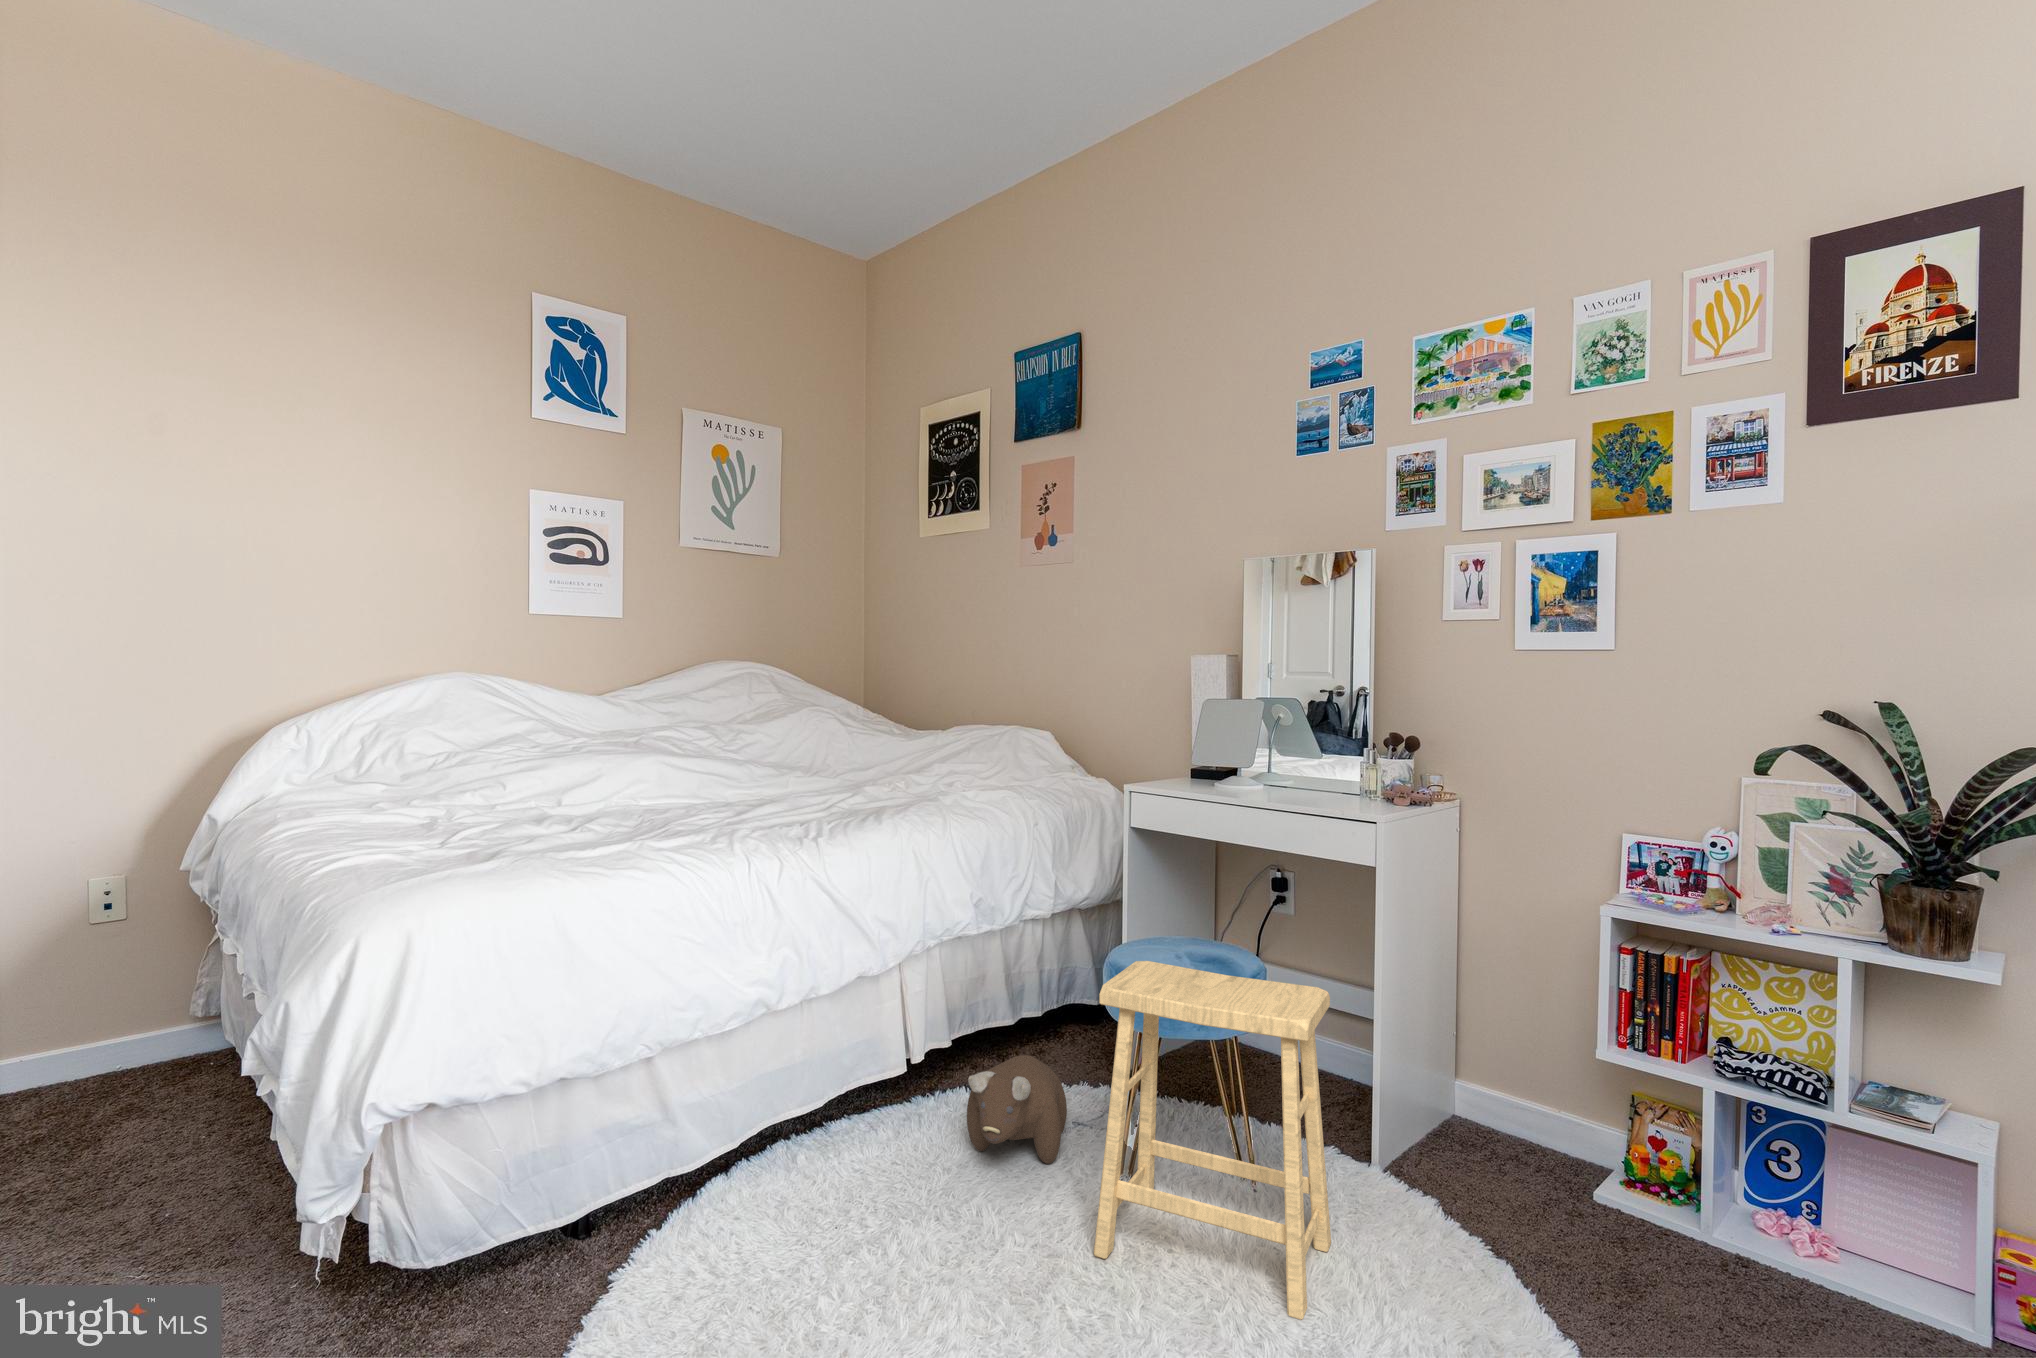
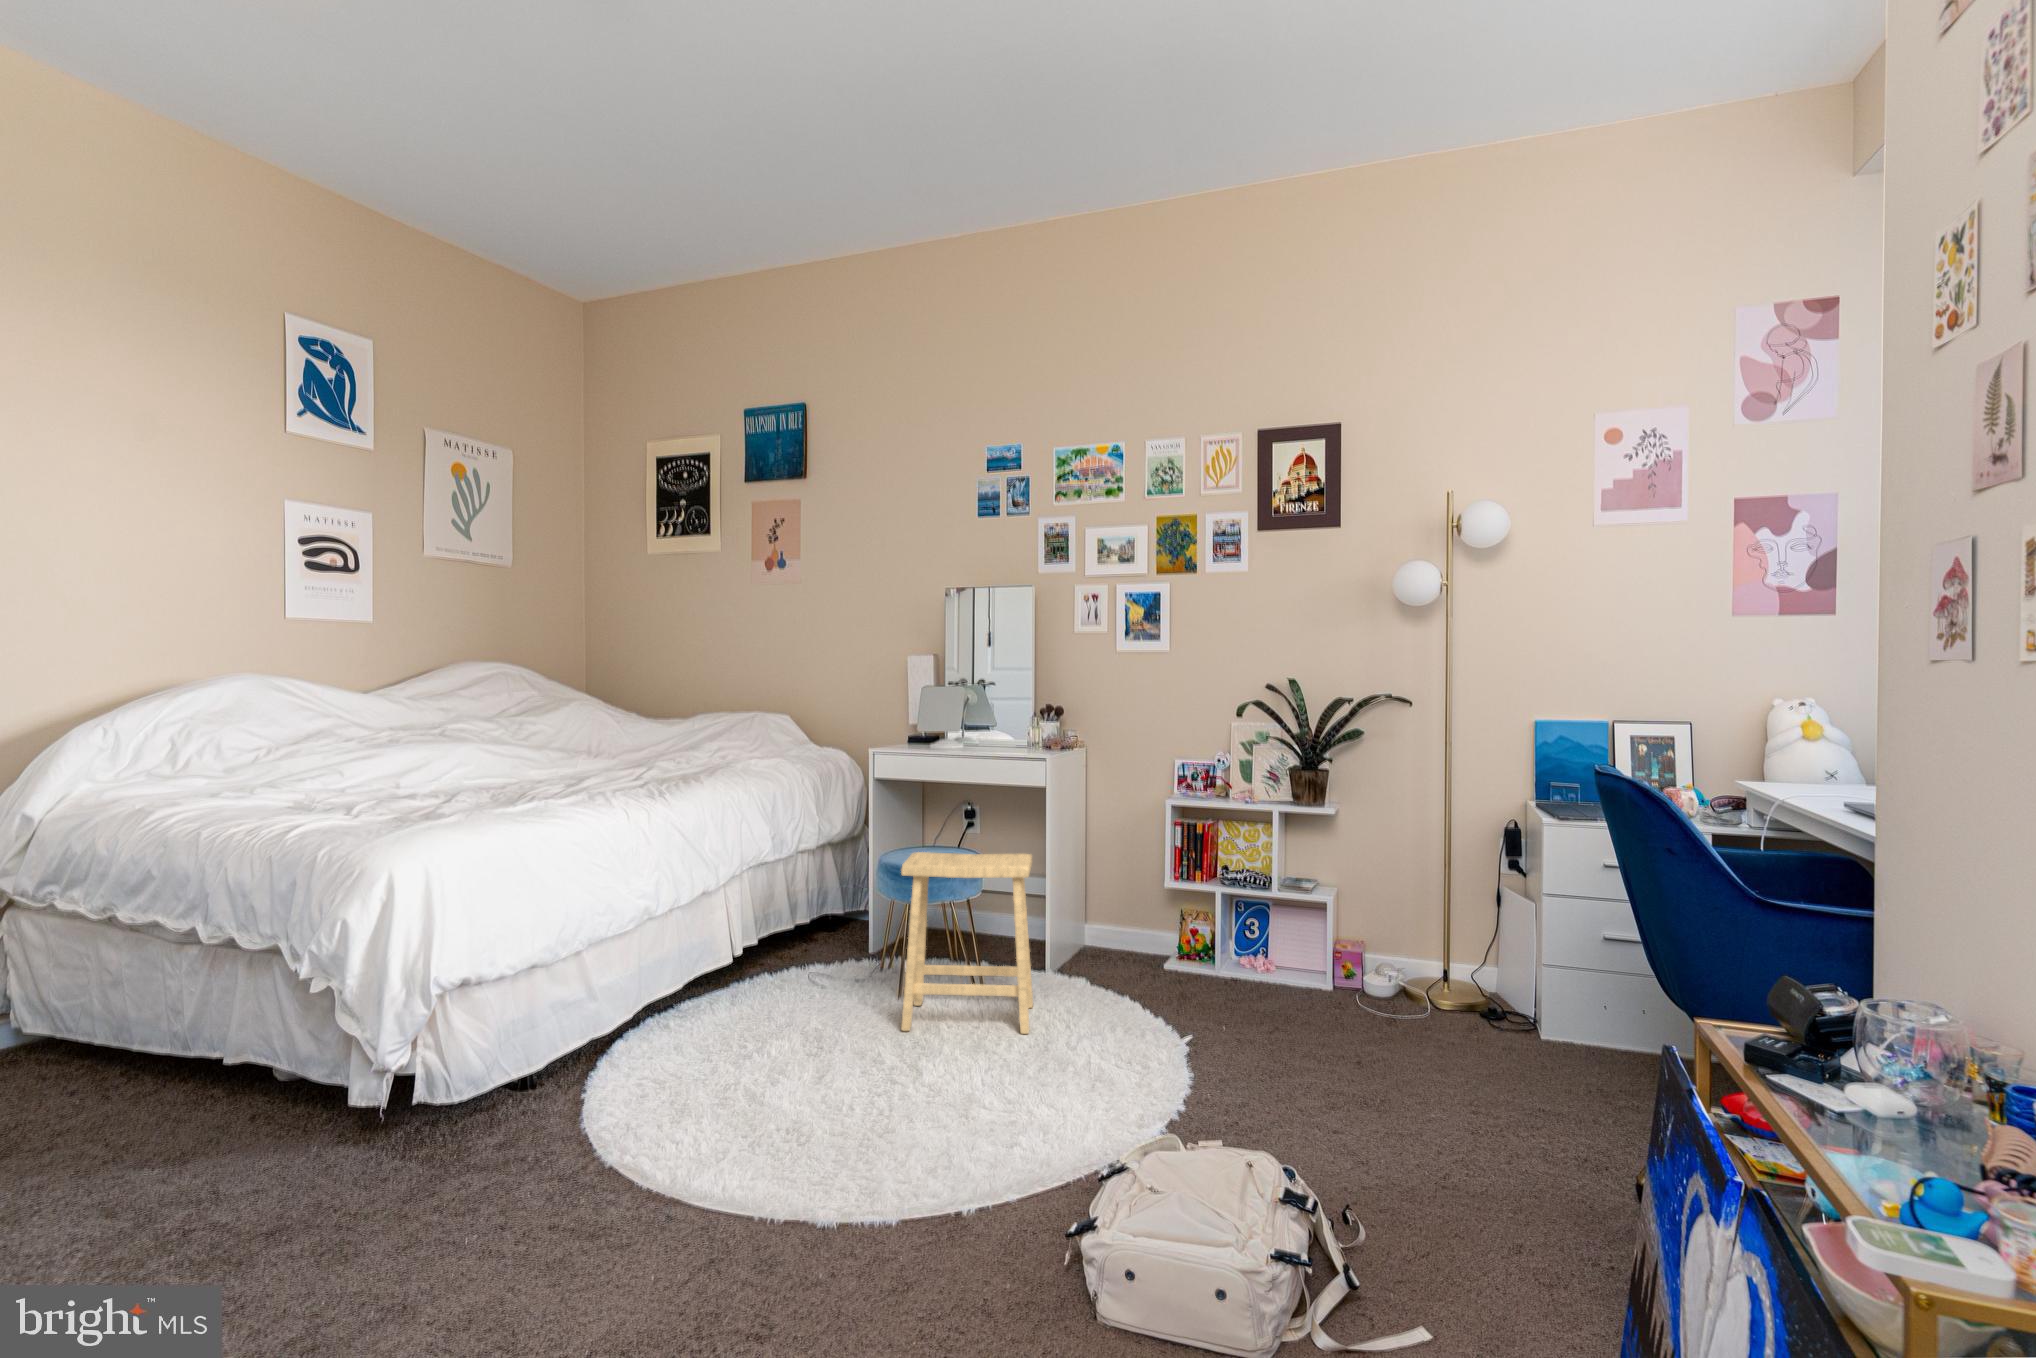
plush toy: present [967,1055,1067,1164] -> none [788,933,856,1001]

